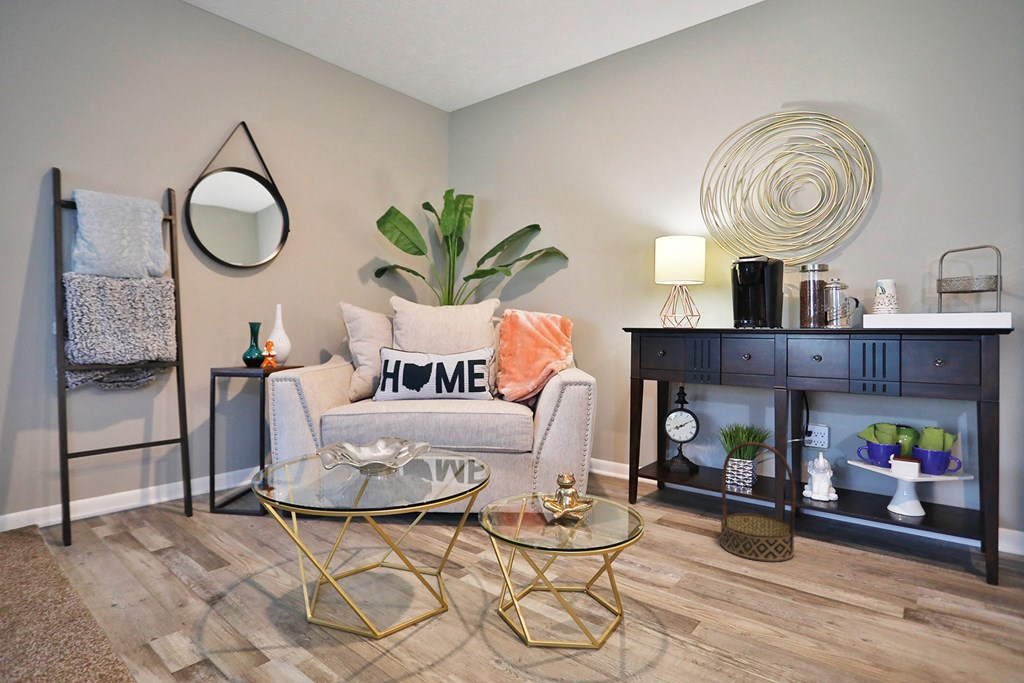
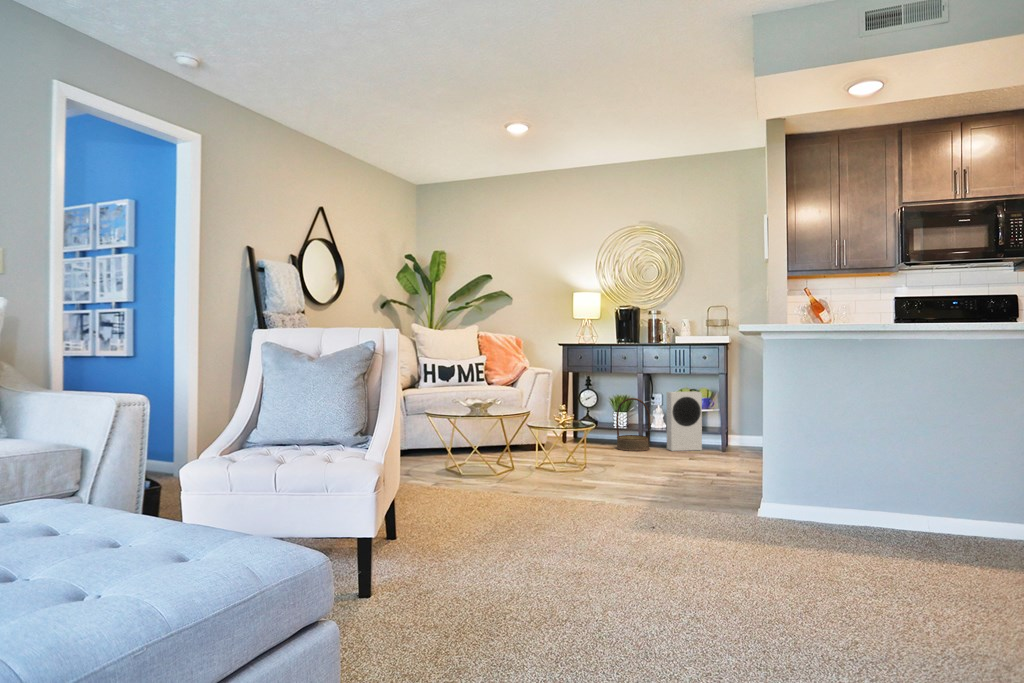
speaker: none [836,435,931,578] -> present [666,392,702,451]

